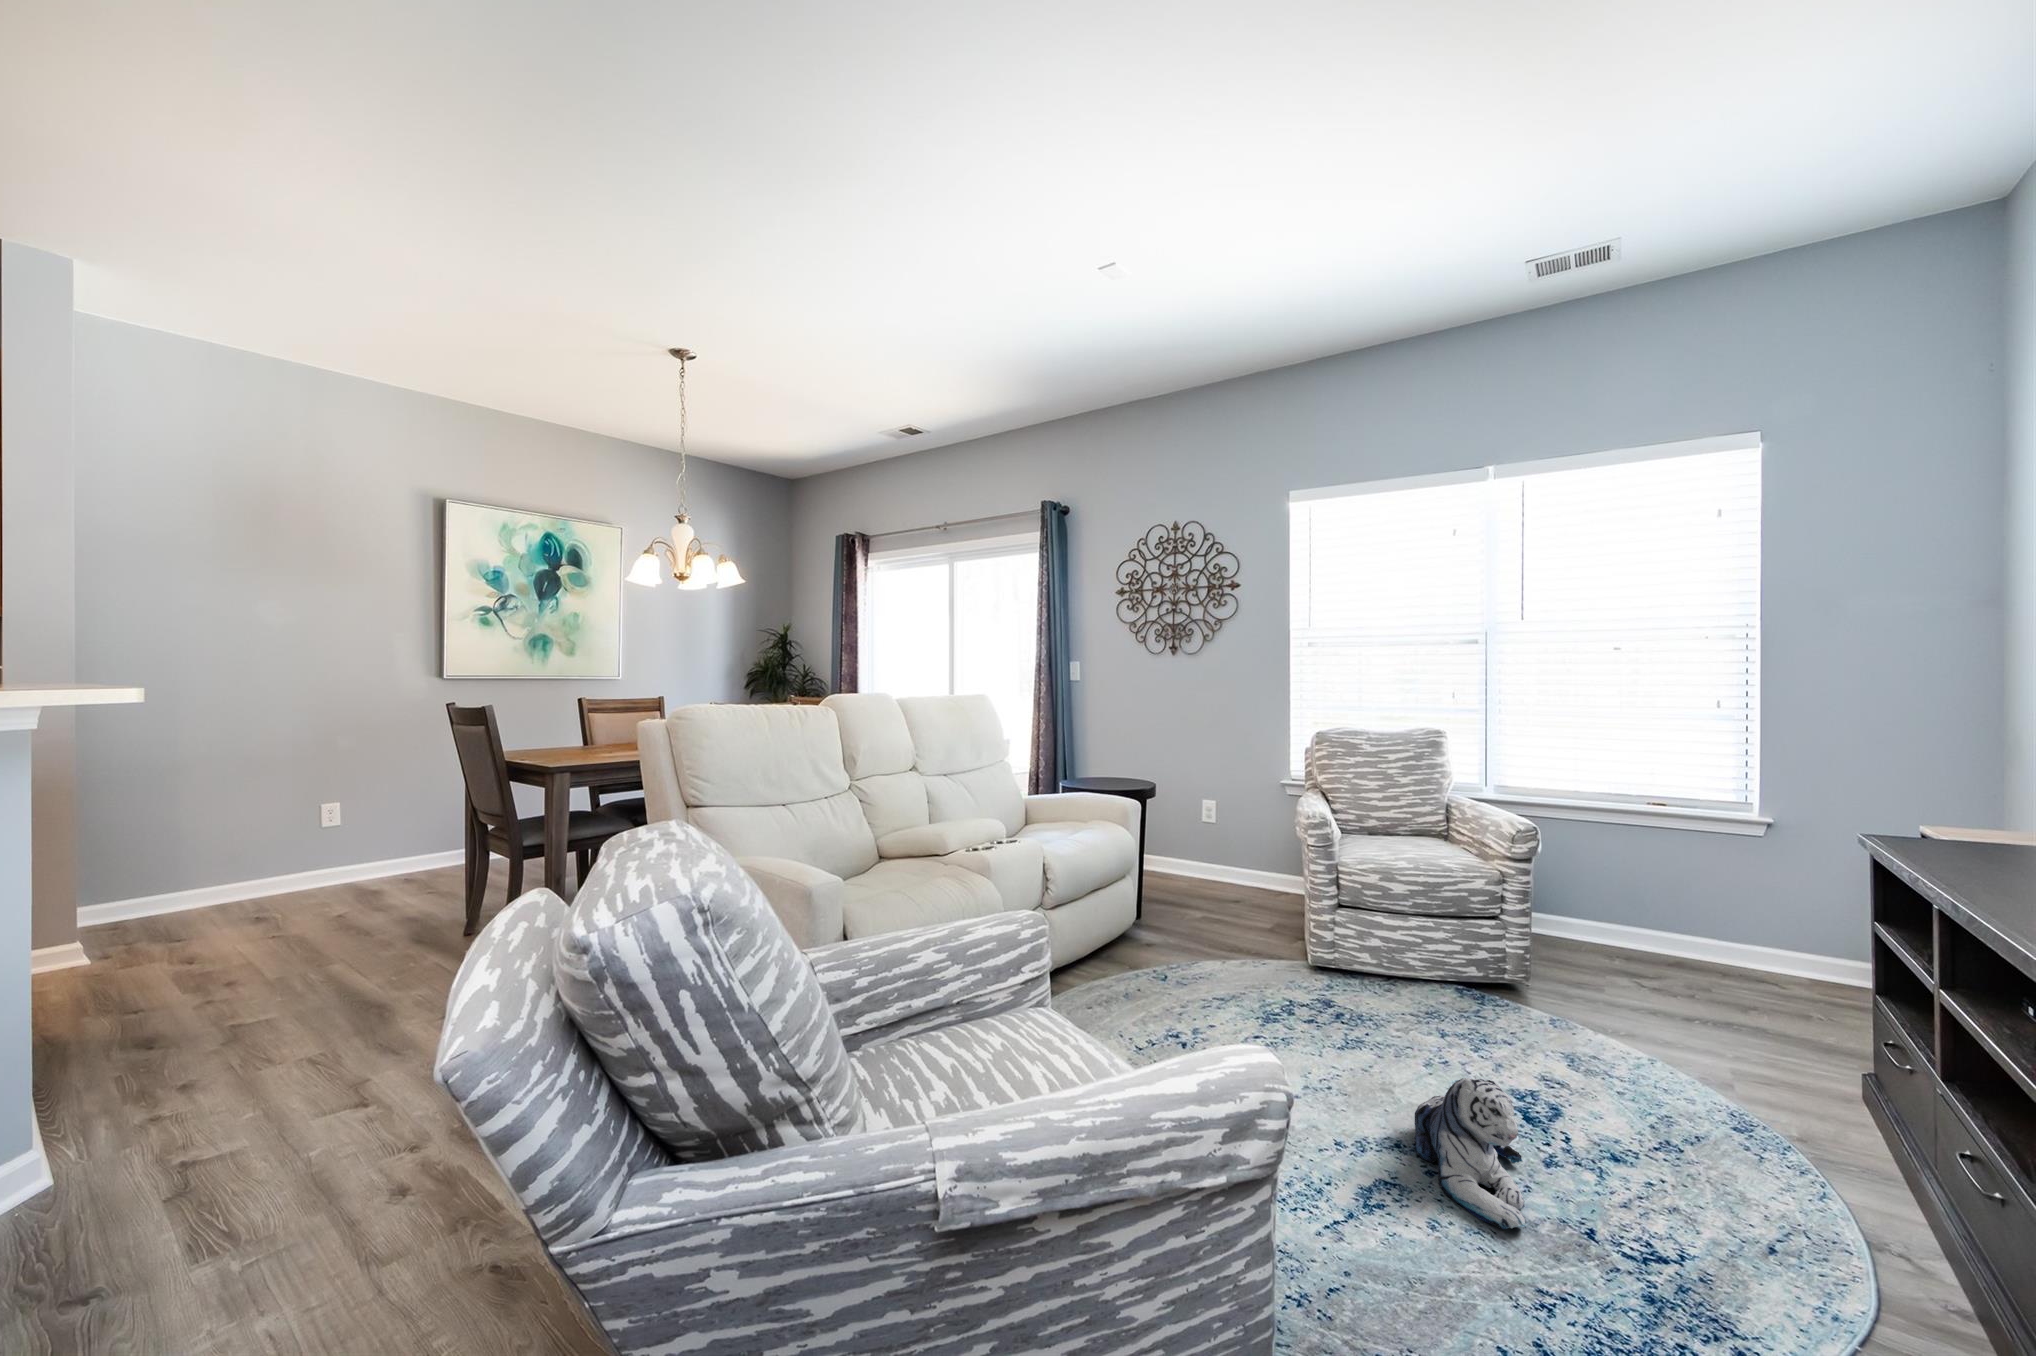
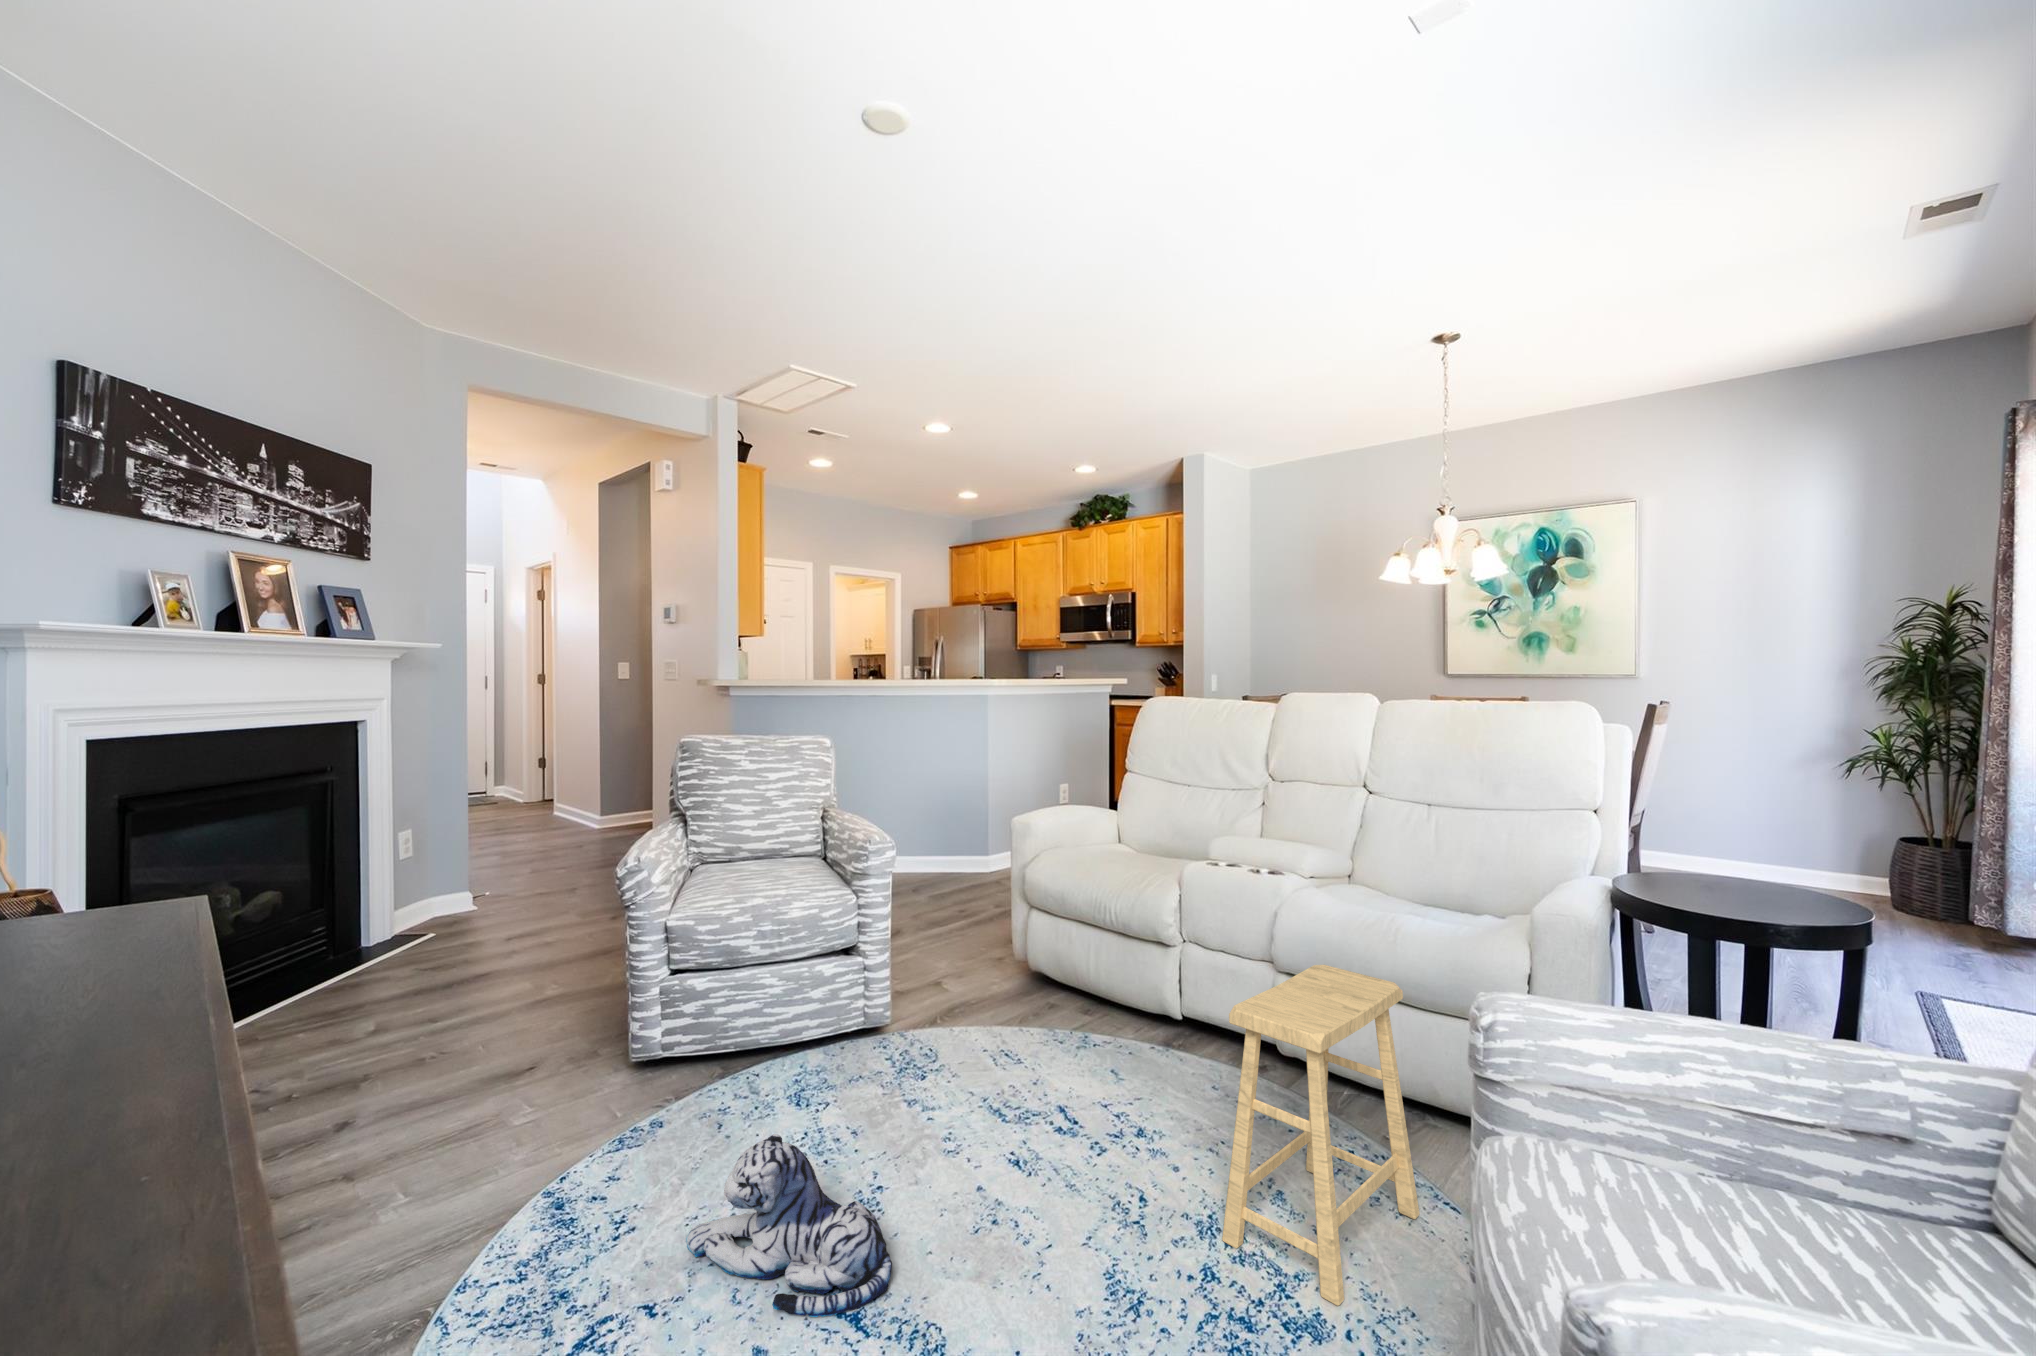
footstool: none [1187,853,1313,1022] -> present [1222,965,1420,1306]

